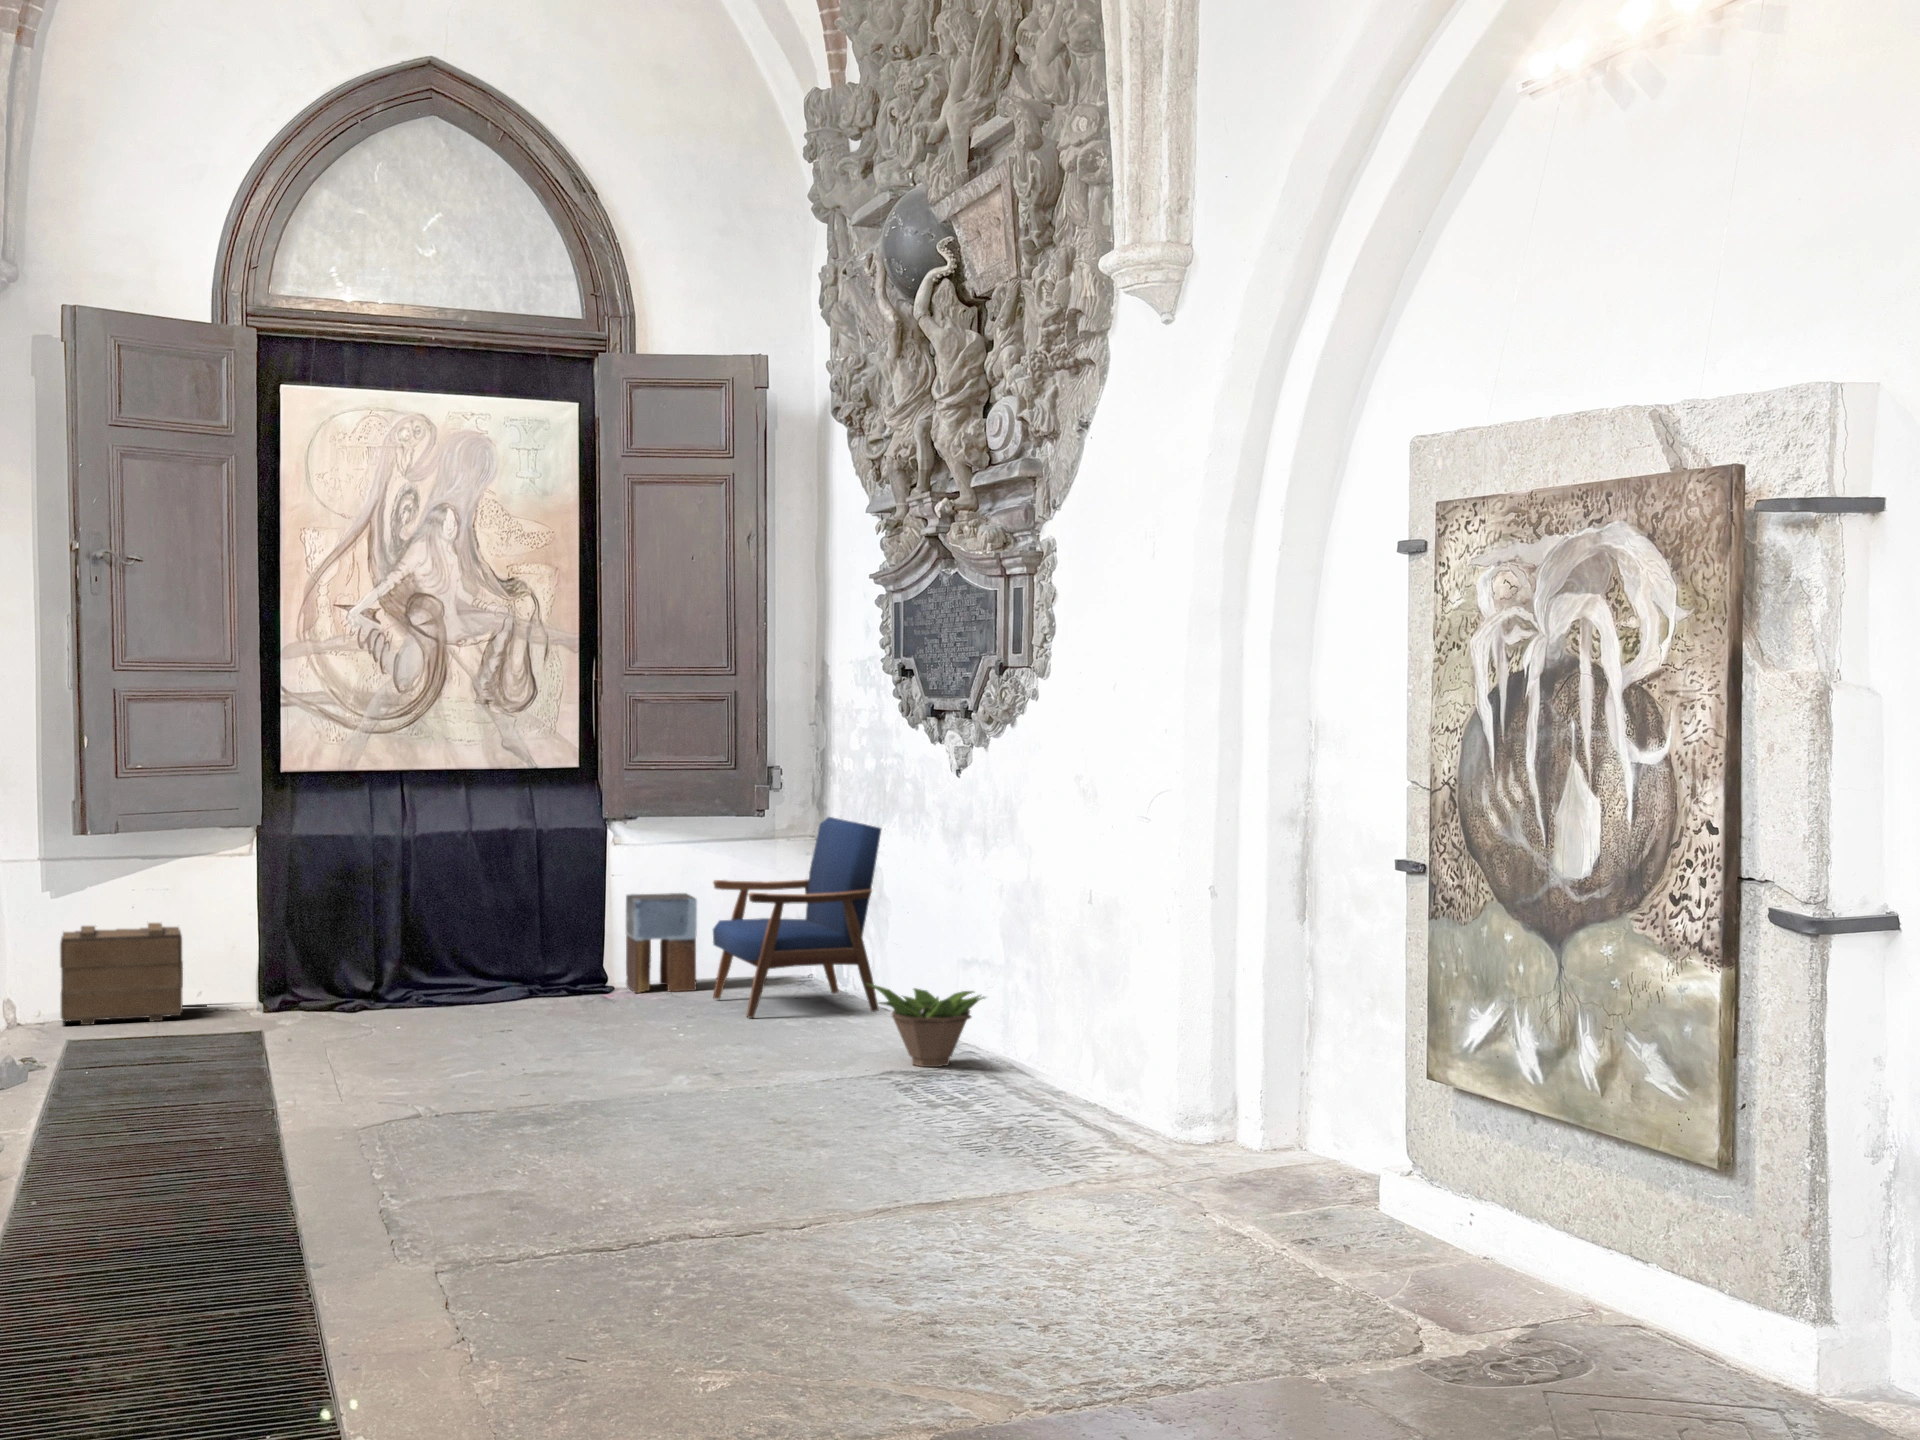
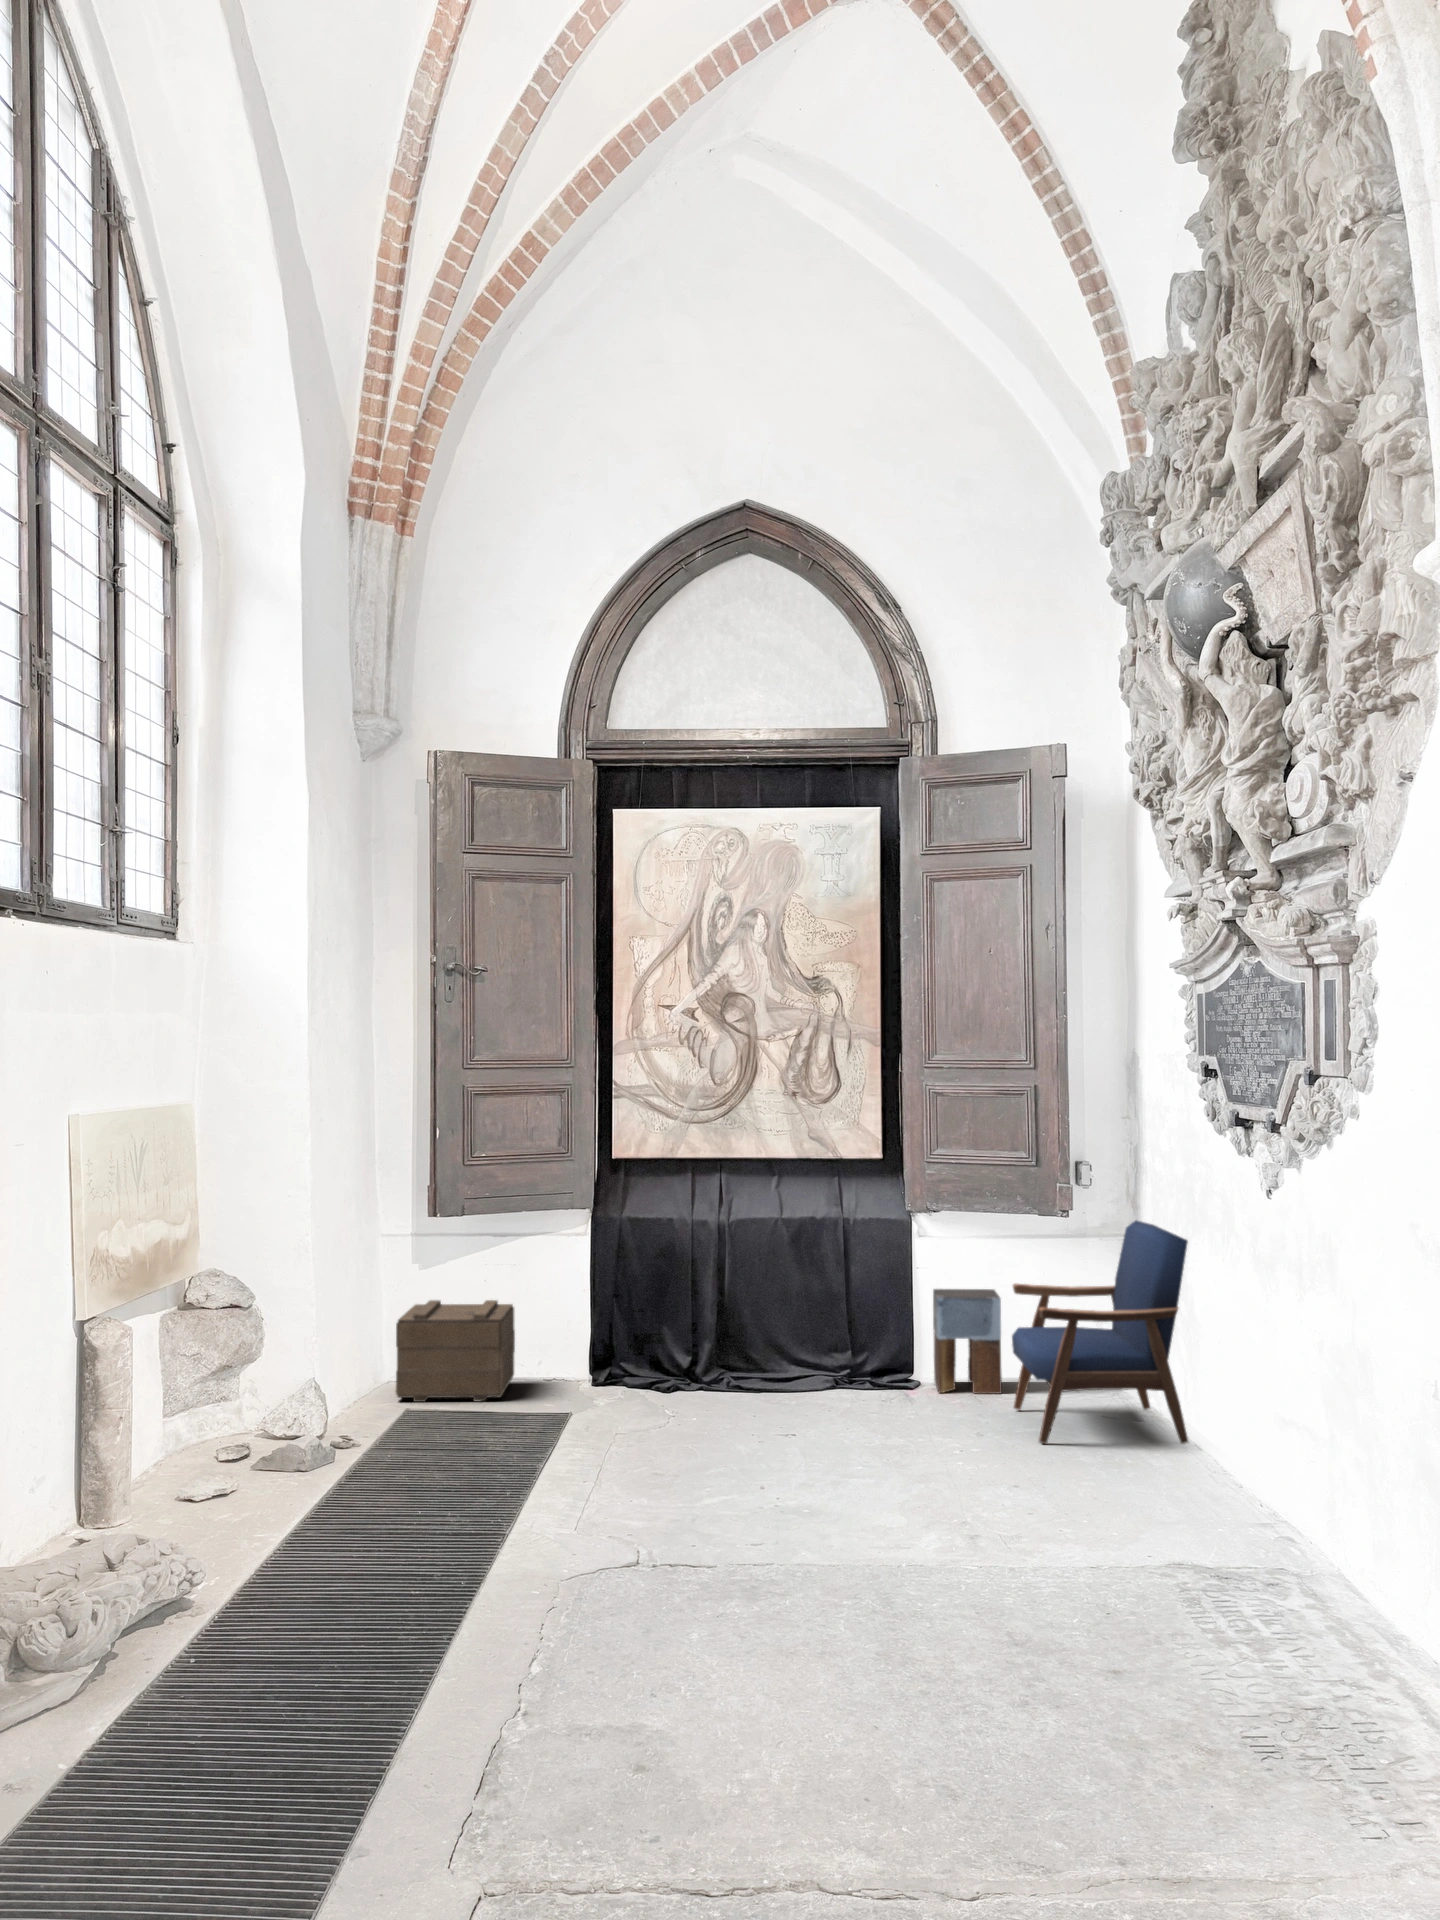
decorative plant: present [866,983,985,1067] -> none [1152,1443,1300,1557]

